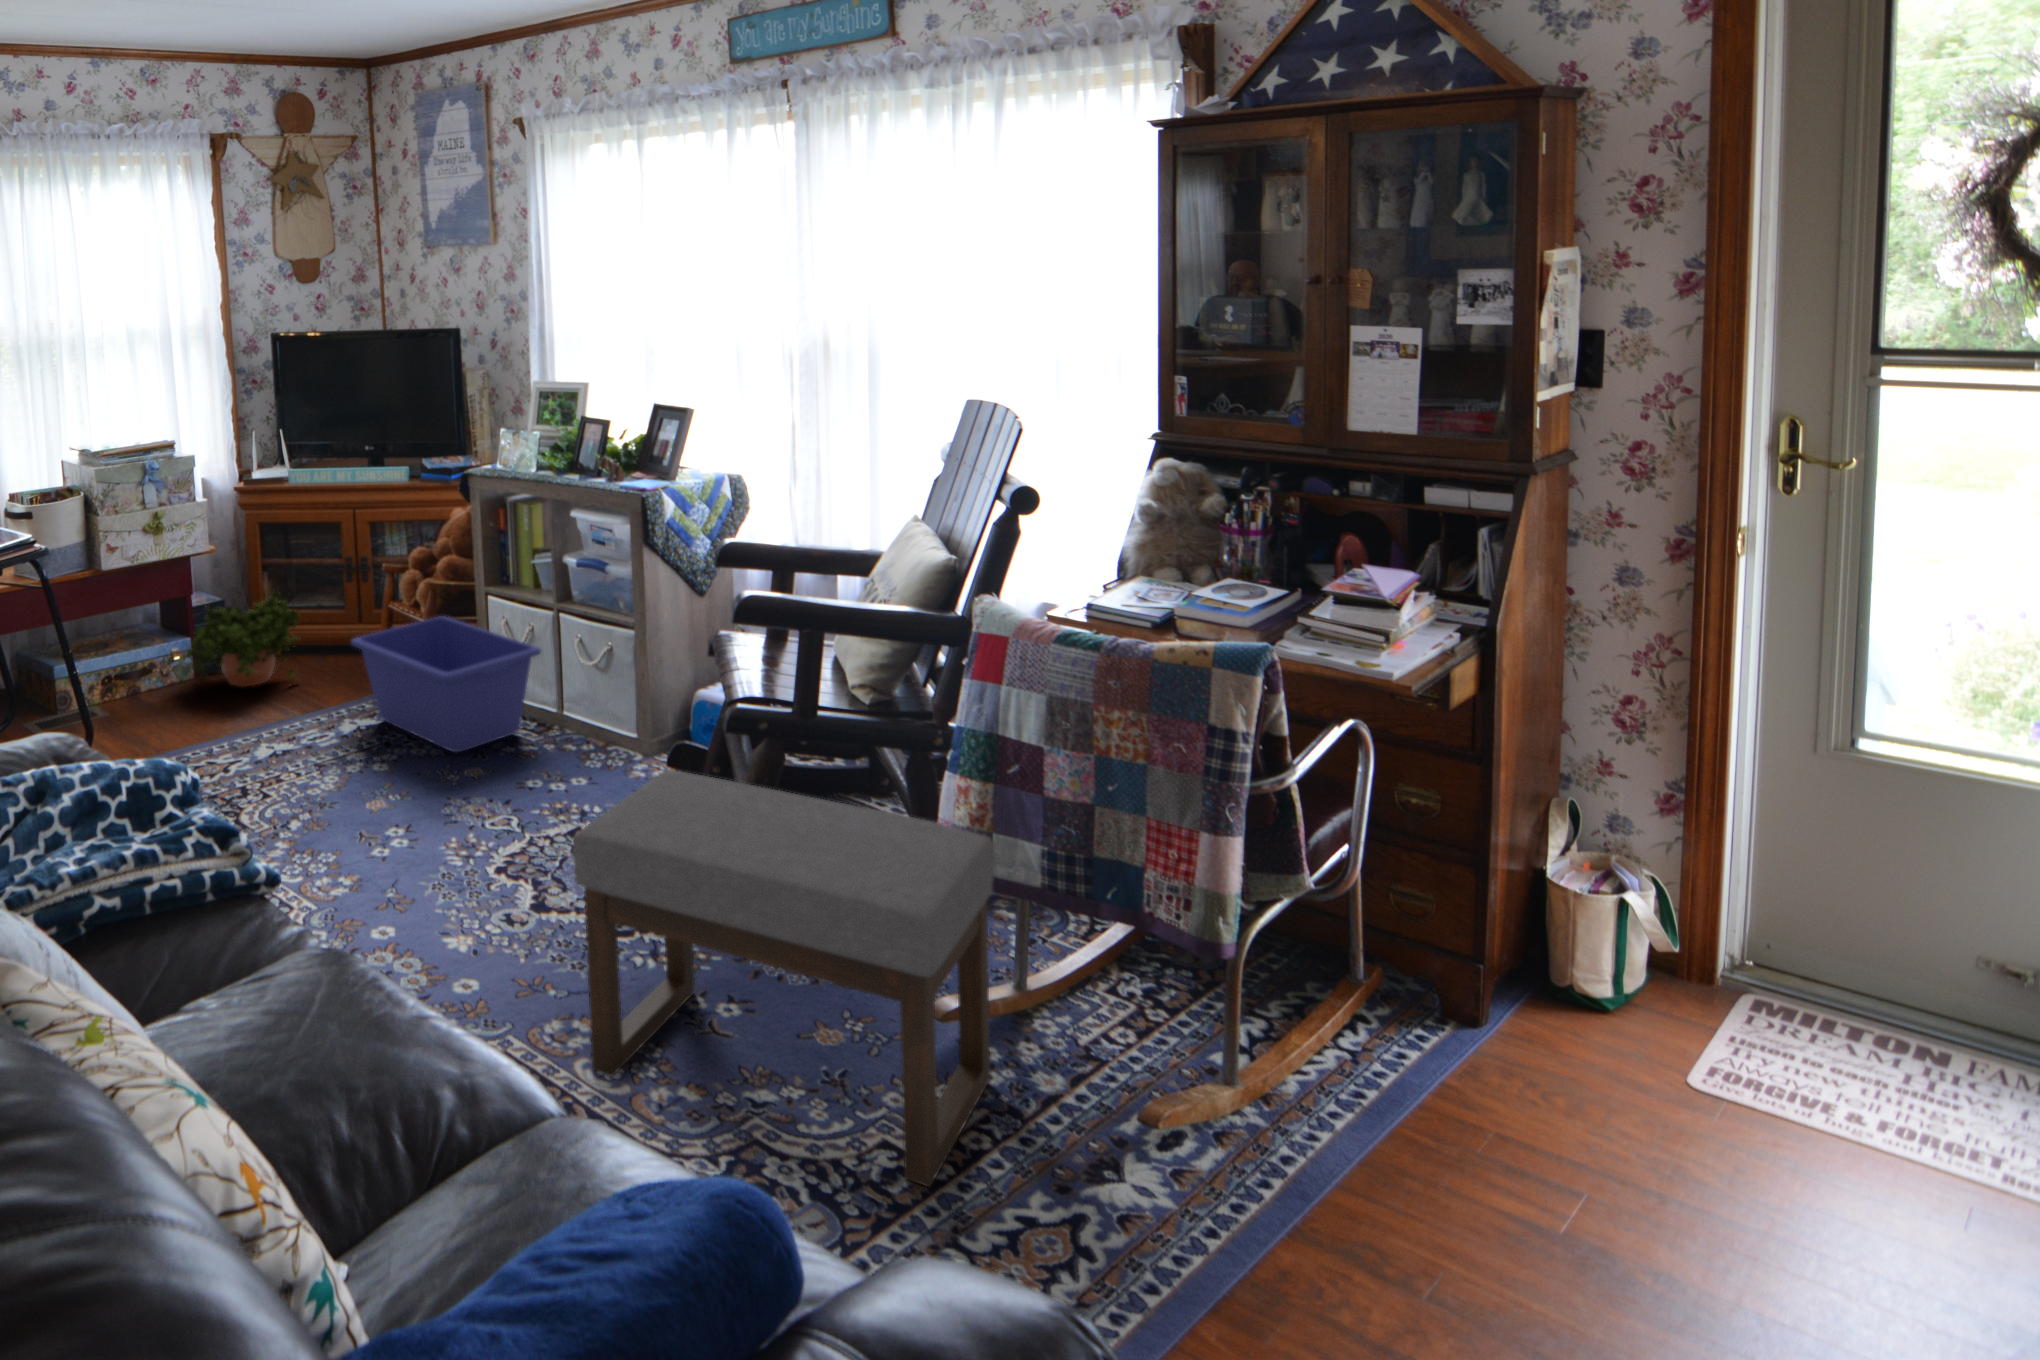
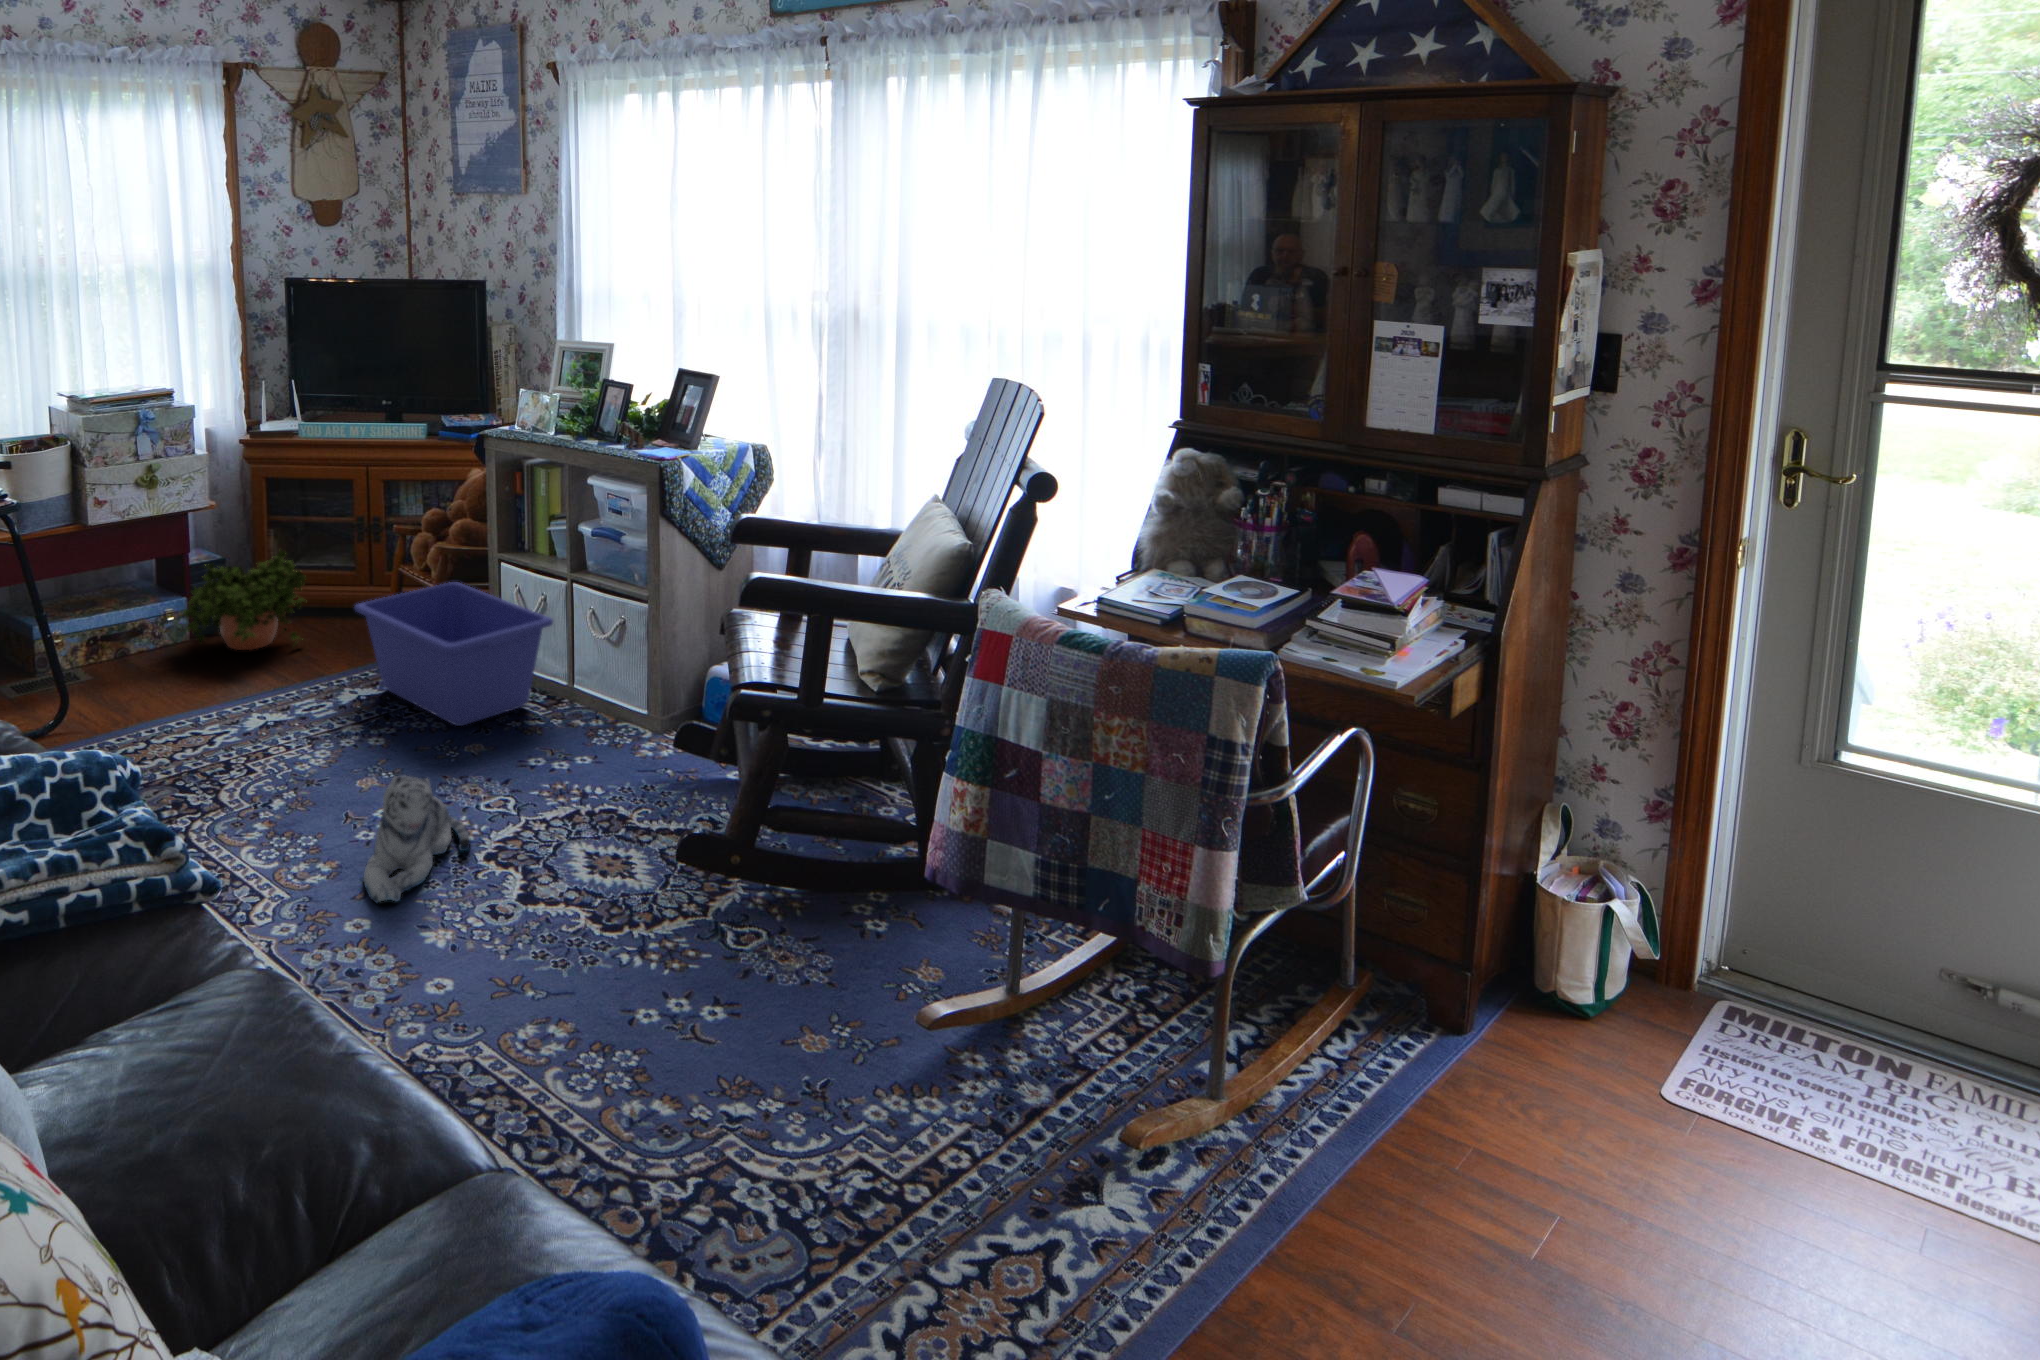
ottoman: present [573,770,995,1188] -> none [547,762,992,1216]
plush toy: none [385,793,482,913] -> present [363,776,471,903]

